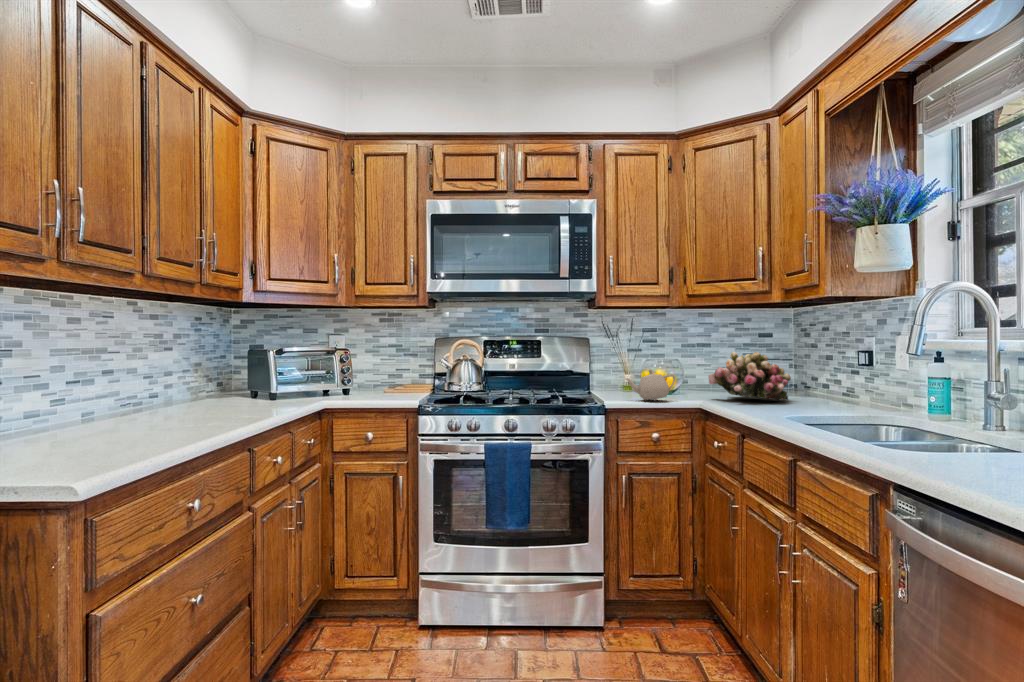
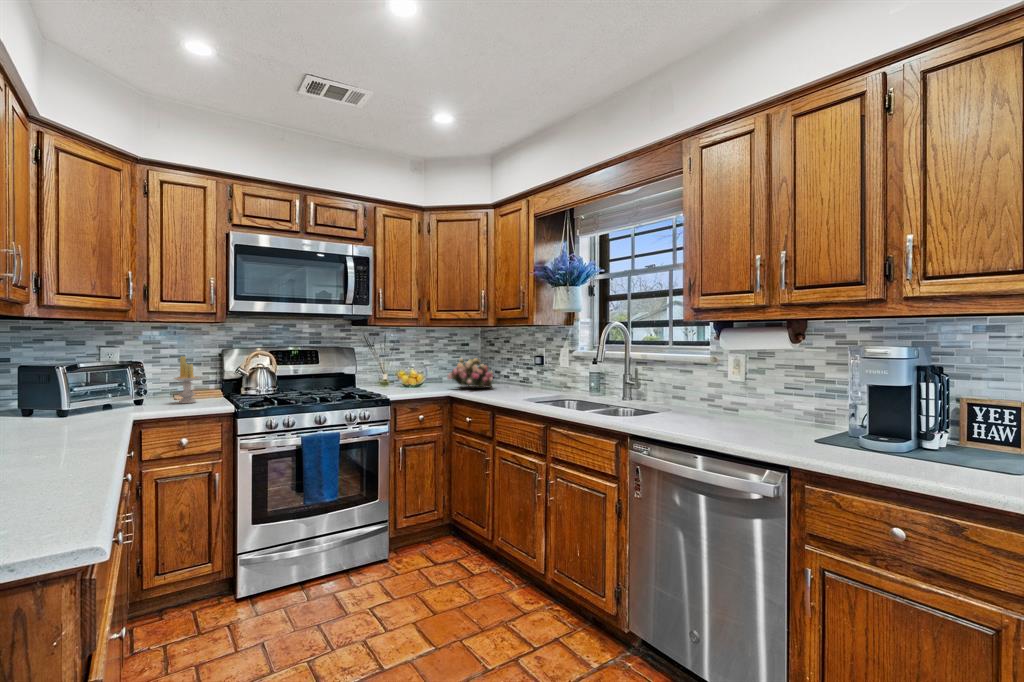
candle: none [372,343,398,395] -> present [173,356,200,403]
teapot: present [626,370,675,401] -> none [398,371,430,393]

